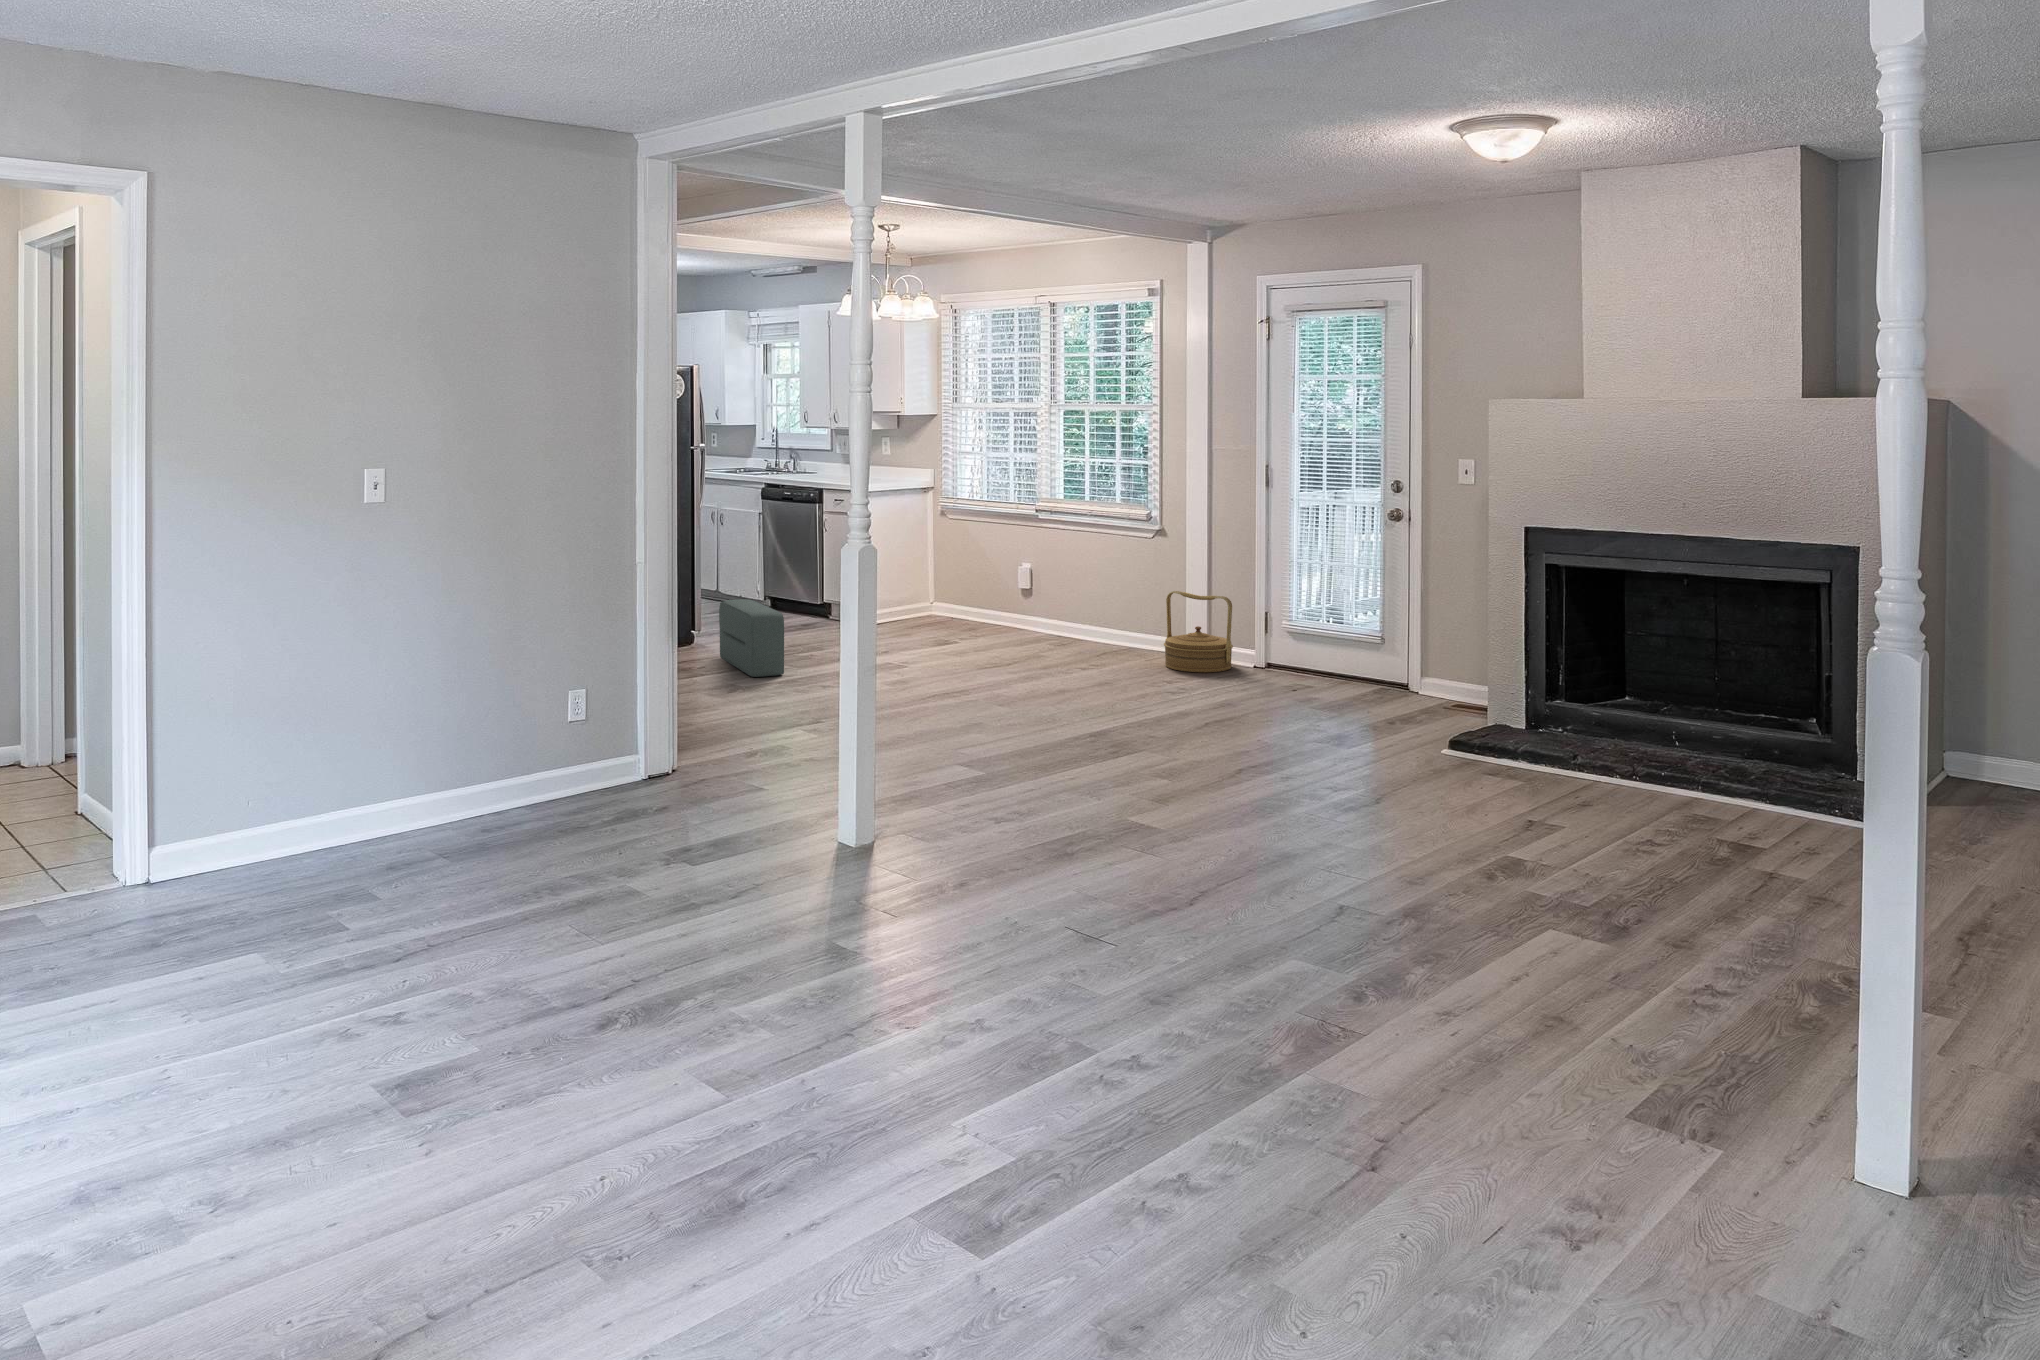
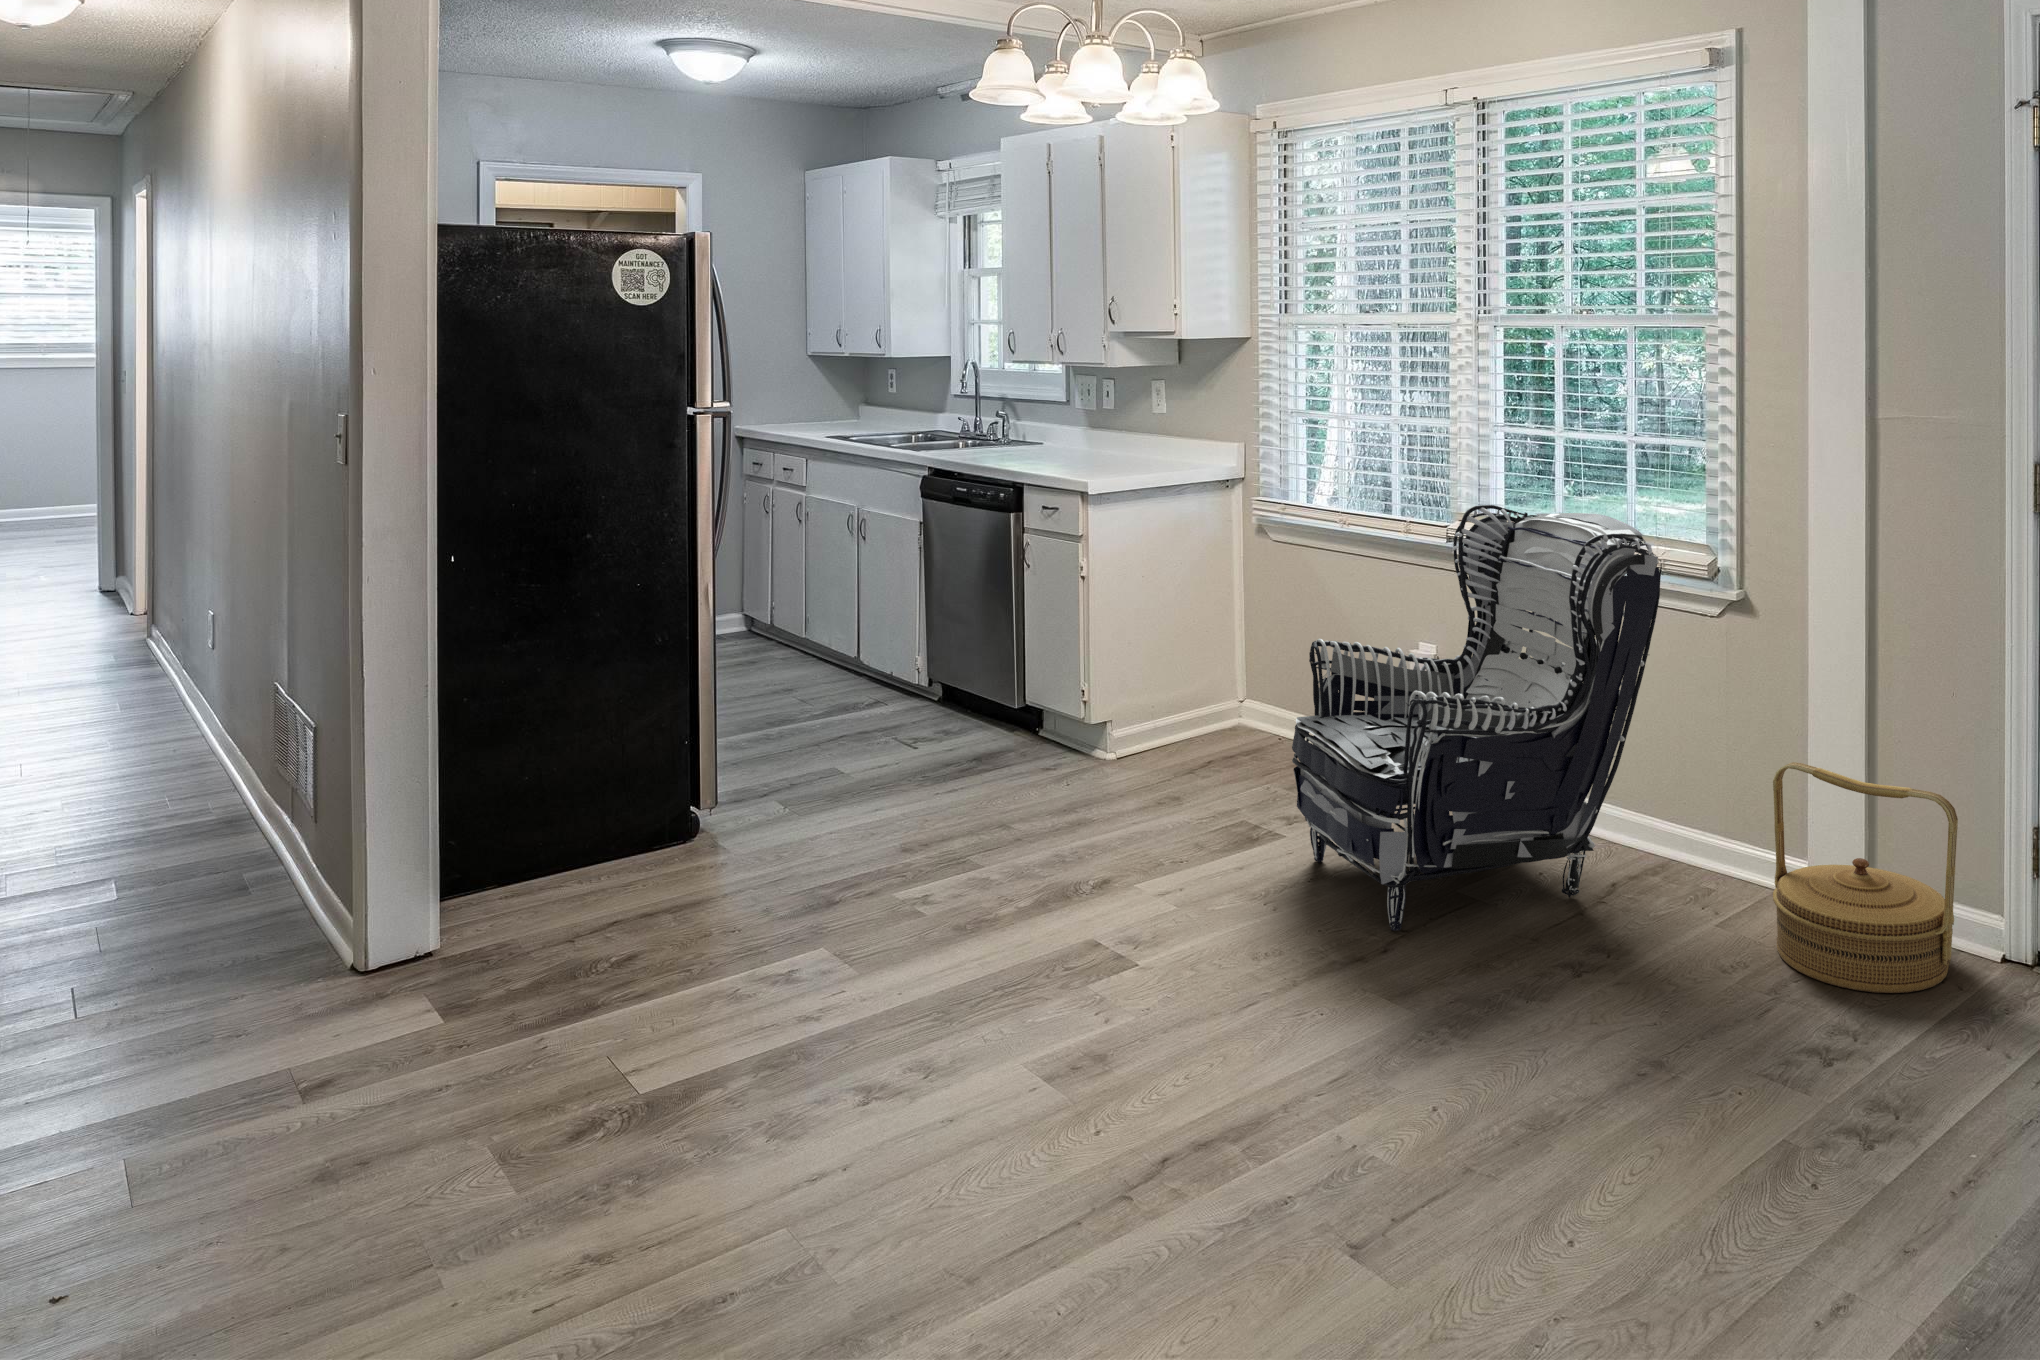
armchair: none [964,492,1124,661] -> present [1292,505,1662,931]
pouf: present [719,599,784,677] -> none [705,772,815,1020]

